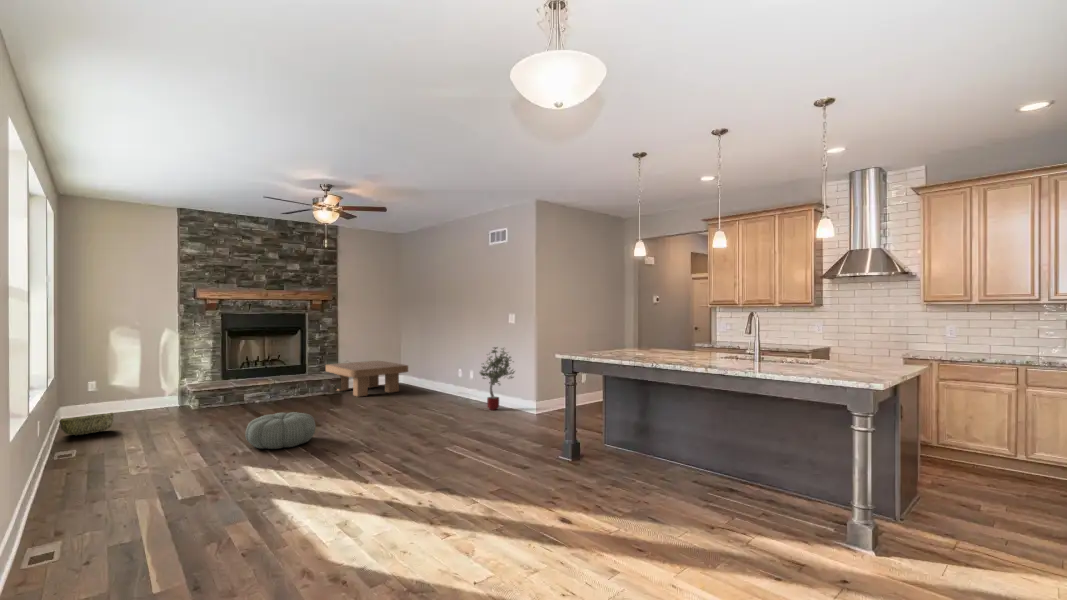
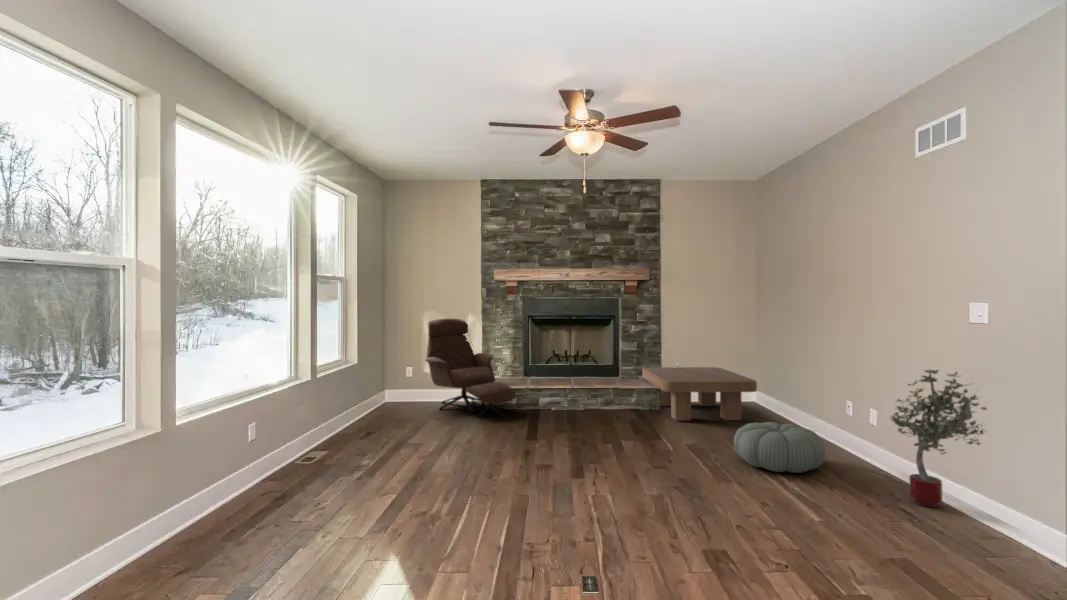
lounge chair: none [123,333,227,415] -> present [425,319,516,417]
pouf: present [246,412,315,449] -> present [734,422,825,473]
woven basket: present [59,413,114,435] -> none [344,406,395,427]

